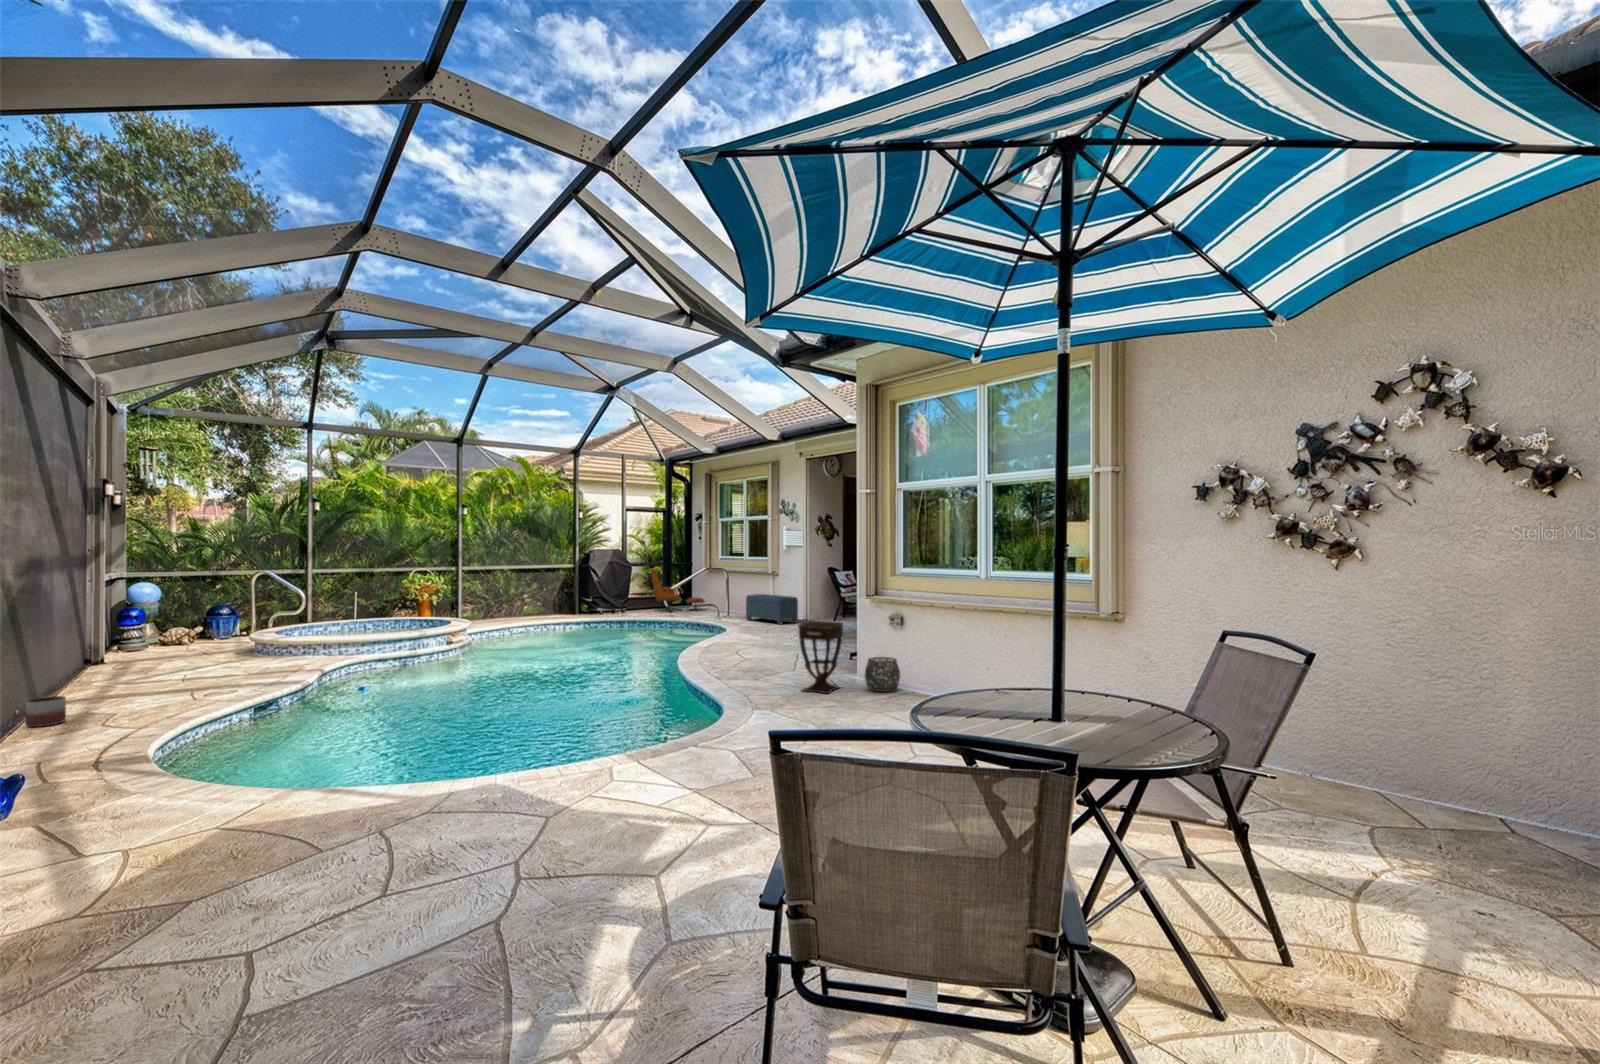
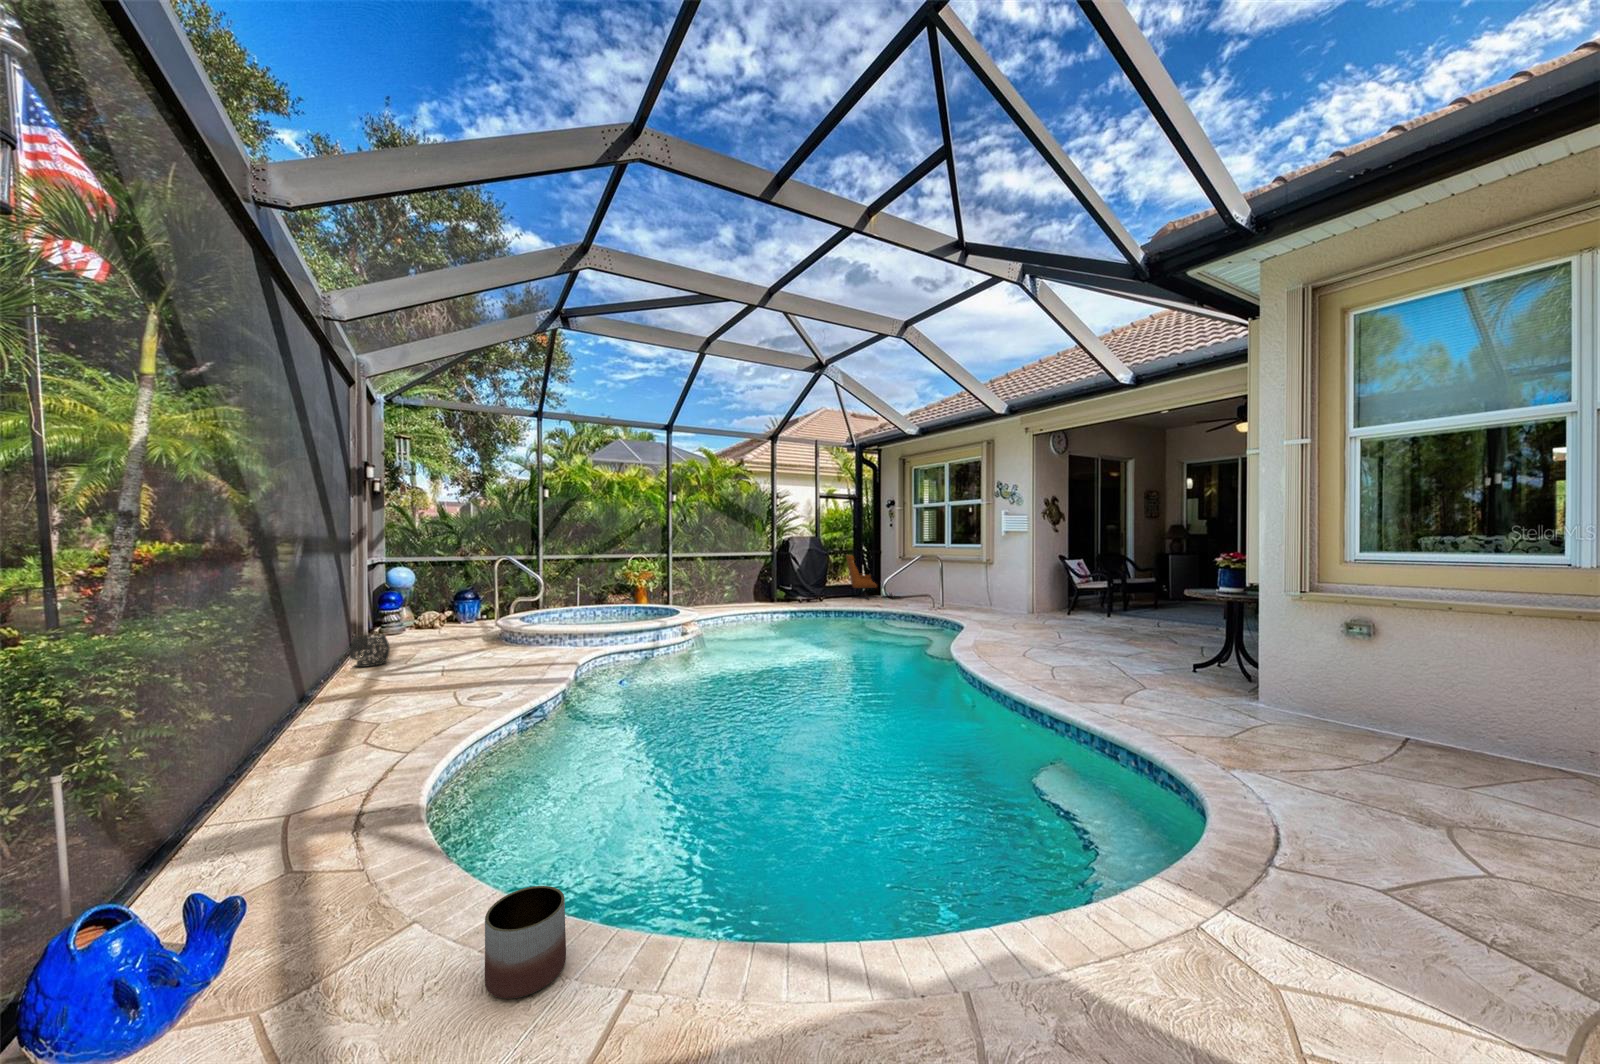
bench: present [746,594,798,624] -> none [960,581,1023,614]
side table: present [799,621,843,694] -> none [1206,619,1267,725]
woven basket: present [865,657,900,692] -> present [349,634,390,667]
planter: present [25,696,66,727] -> present [485,886,566,999]

